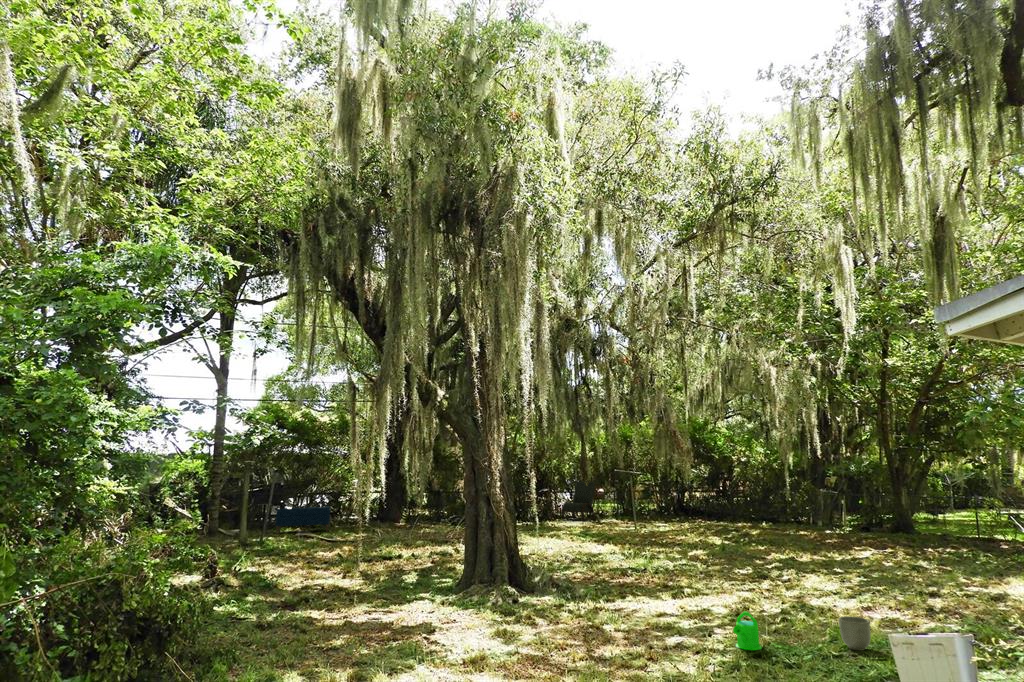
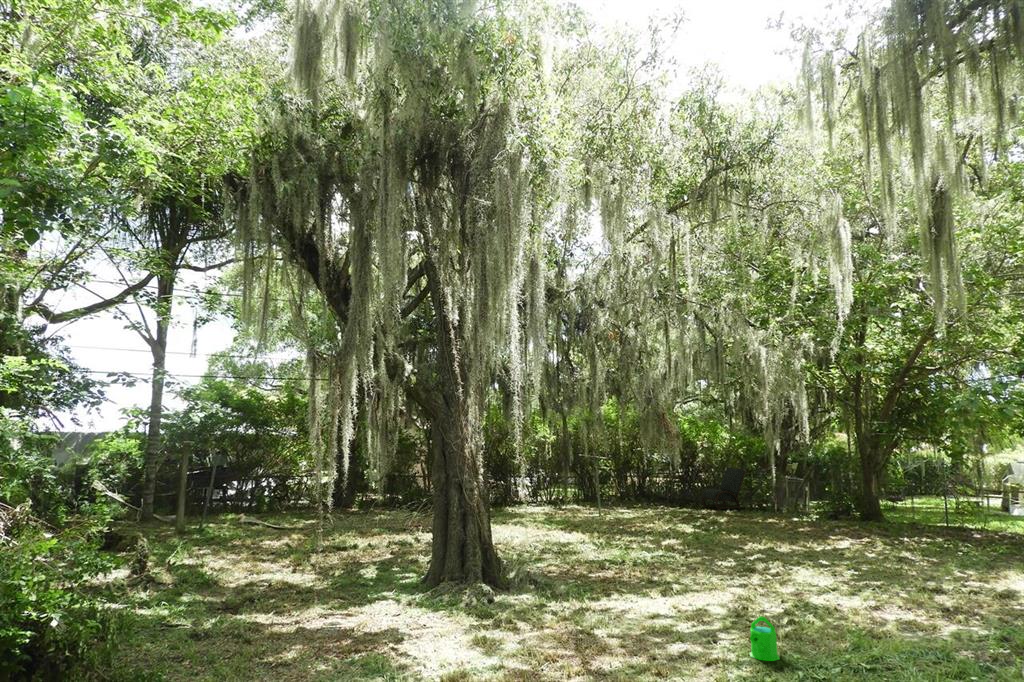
lounge chair: present [561,481,595,522] -> present [702,468,745,510]
bench: present [275,506,330,534] -> none [218,490,279,521]
planter: present [839,616,871,651] -> none [869,622,906,662]

